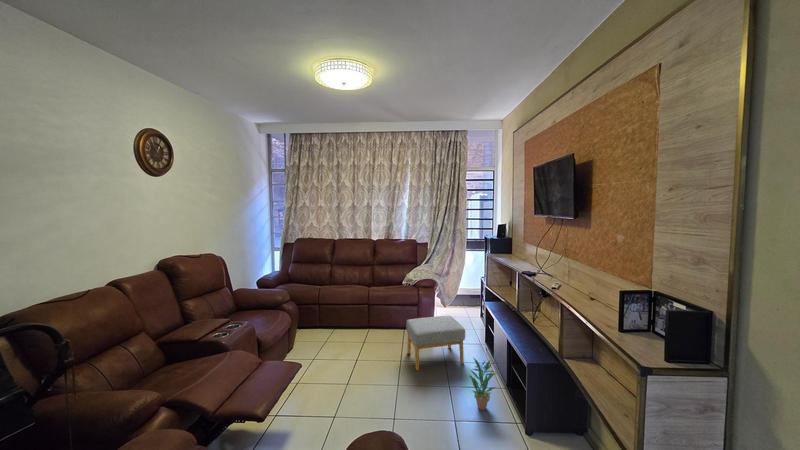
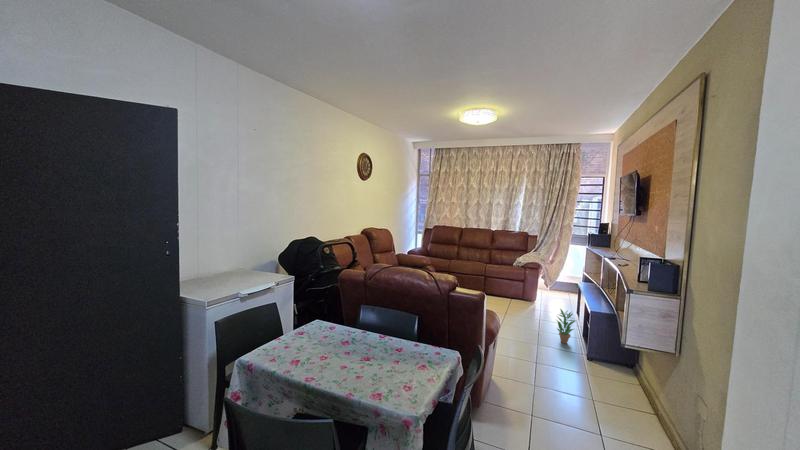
footstool: present [406,316,465,370] -> none [514,286,560,322]

